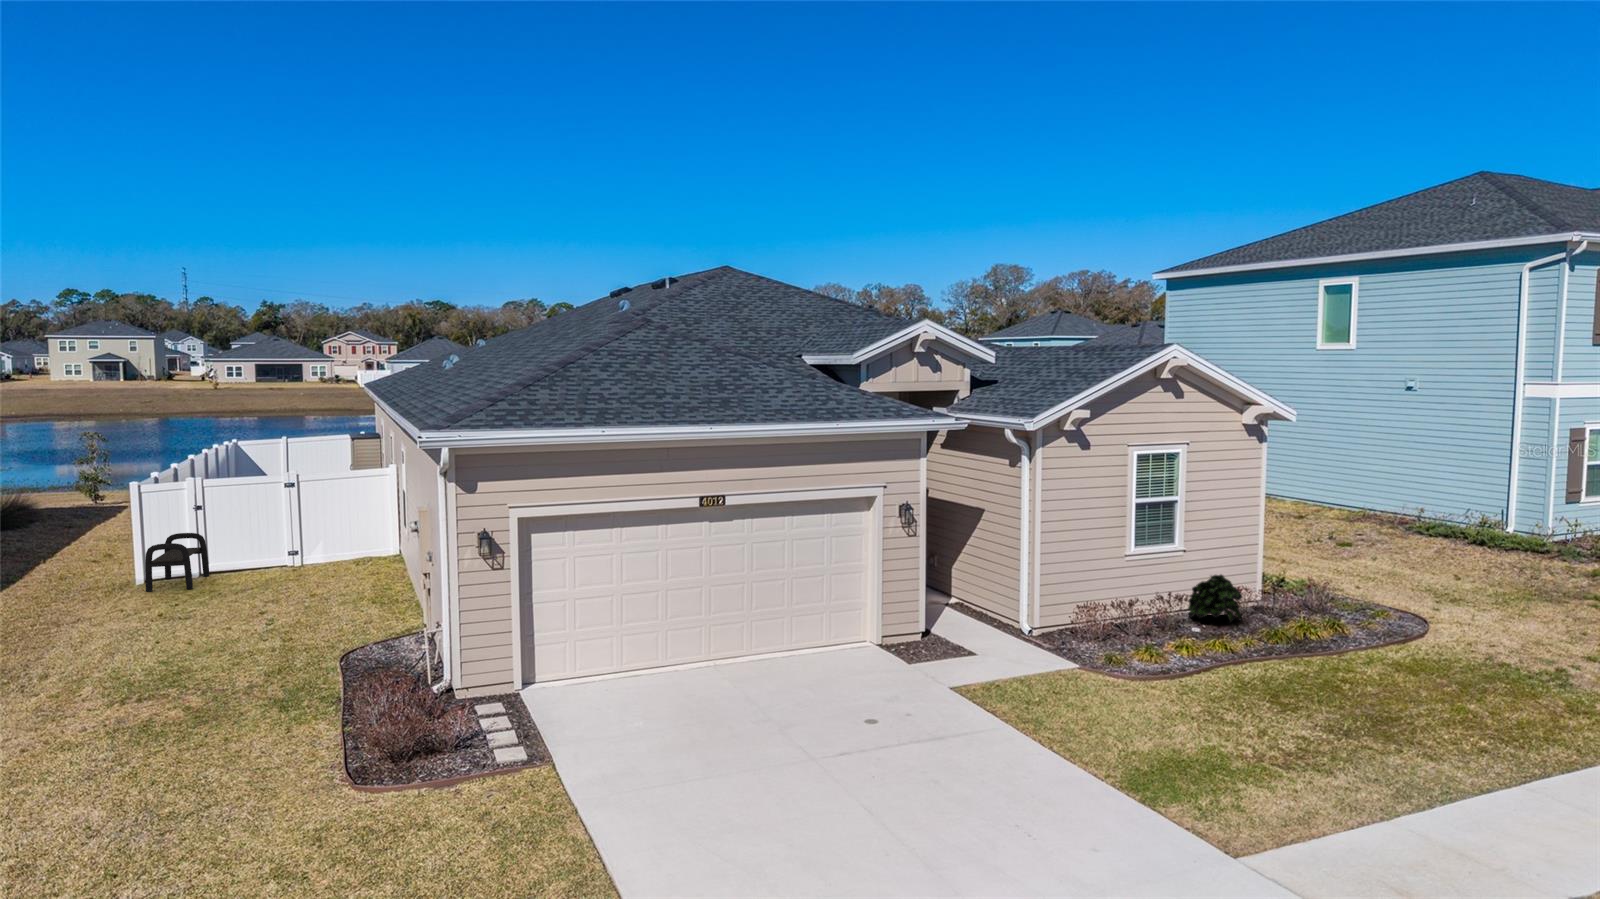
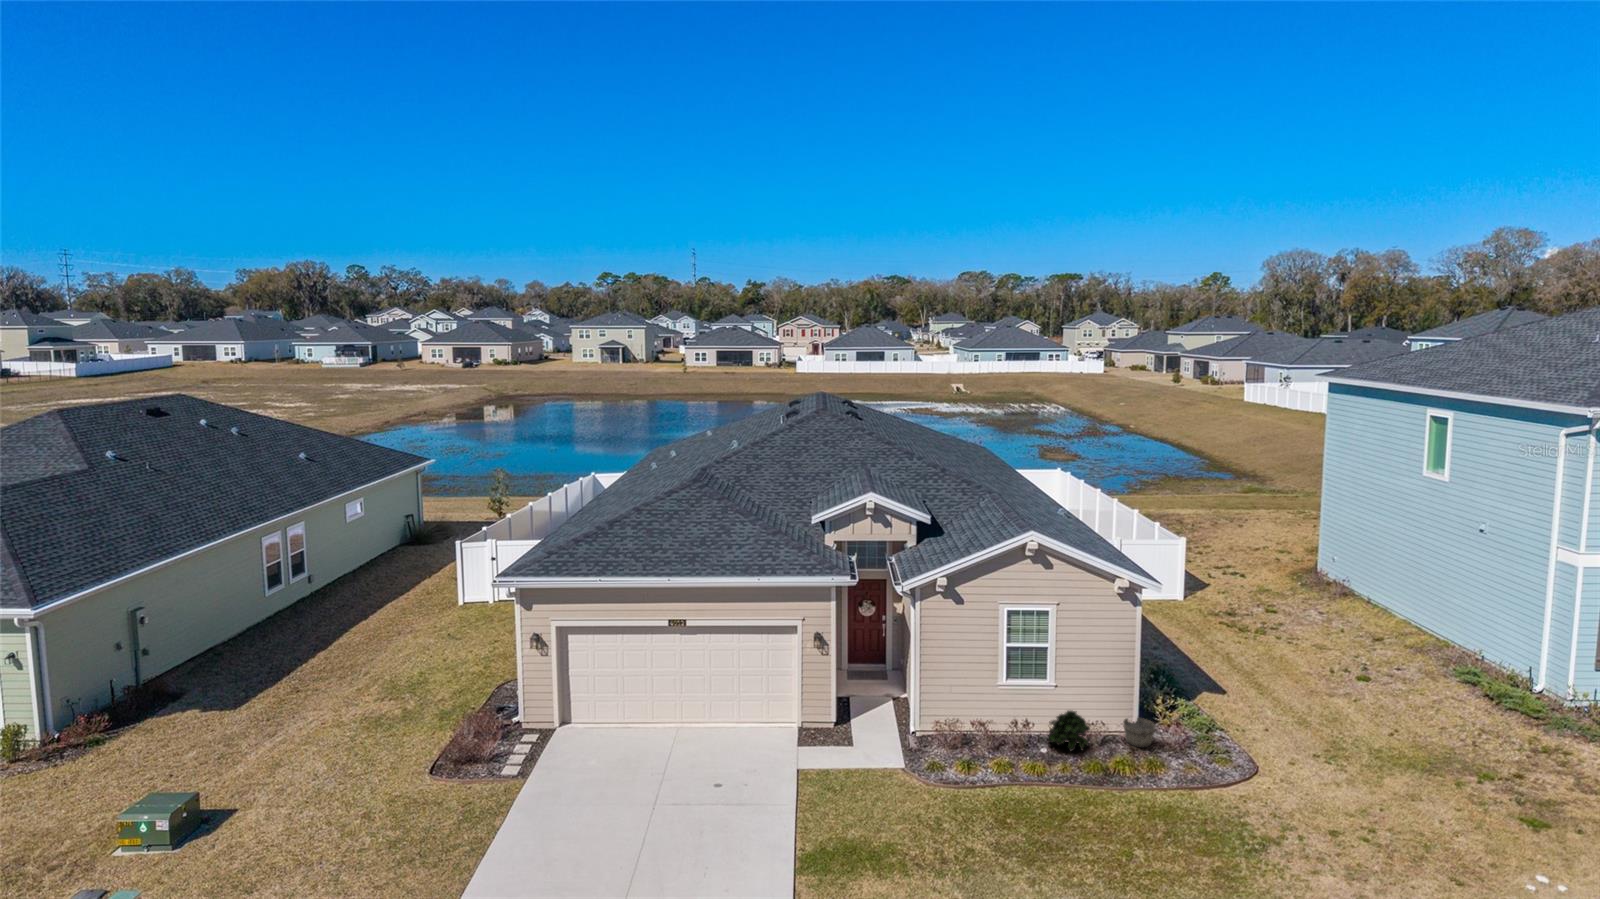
bench: present [145,533,209,592] -> none [457,576,497,613]
wooden bucket: none [1255,576,1296,612] -> present [1123,718,1156,747]

